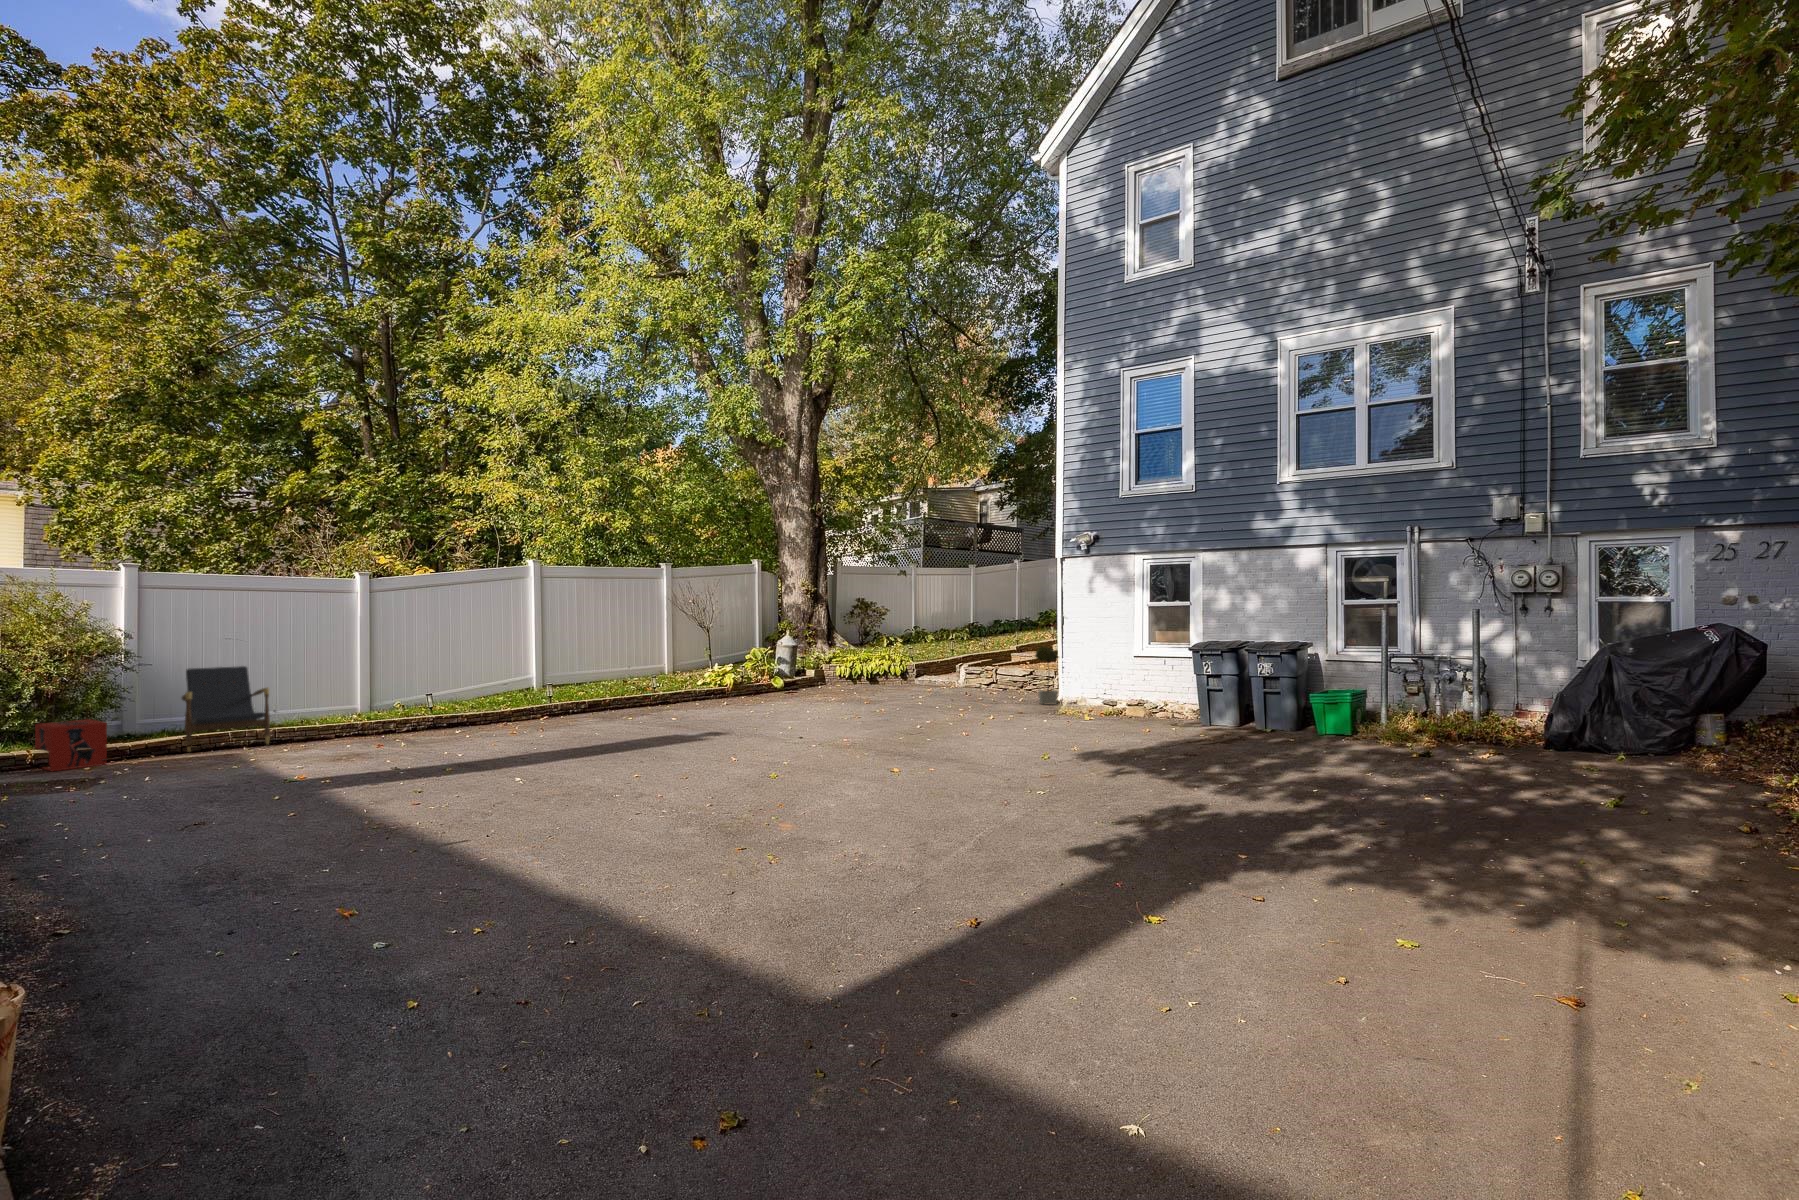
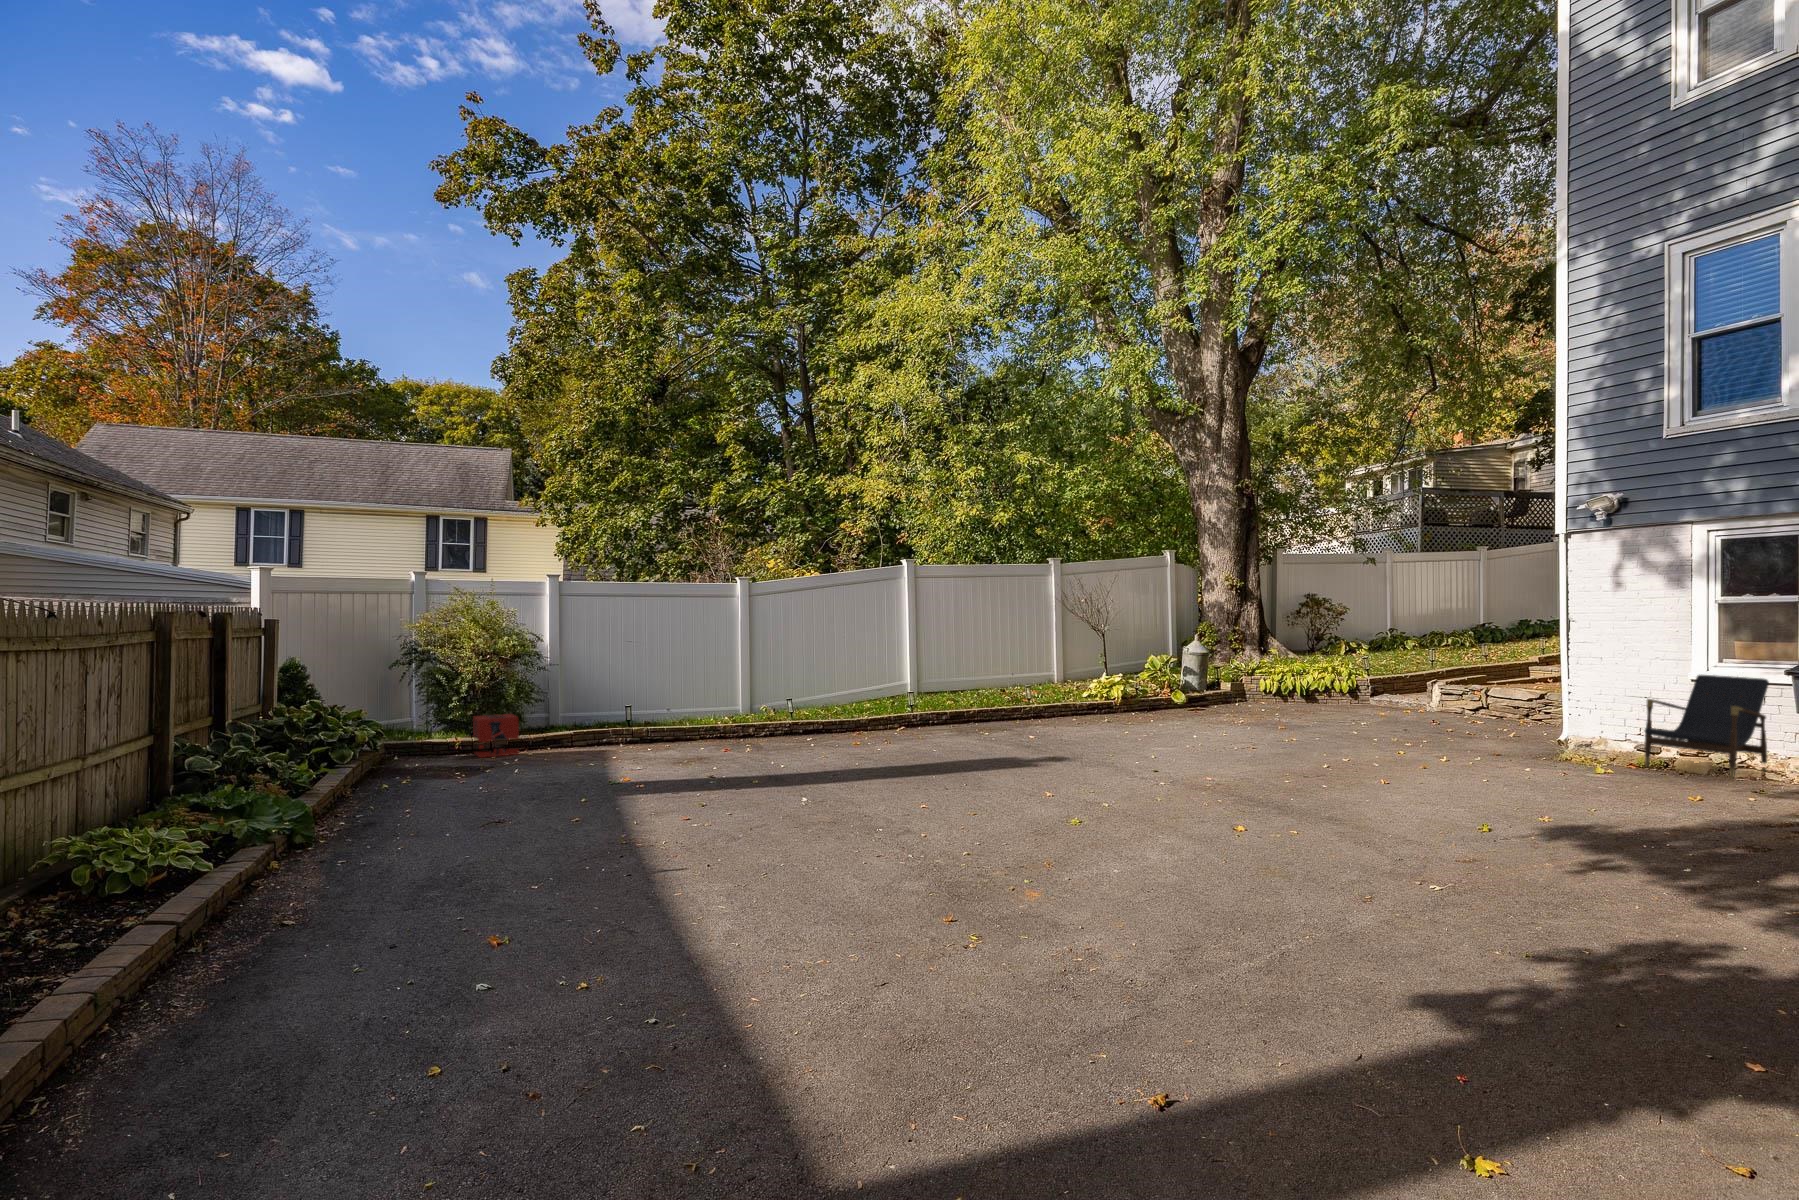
potted tree: present [1035,646,1058,705] -> none [1527,658,1568,743]
lounge chair: present [182,666,270,752] -> present [1645,675,1769,779]

